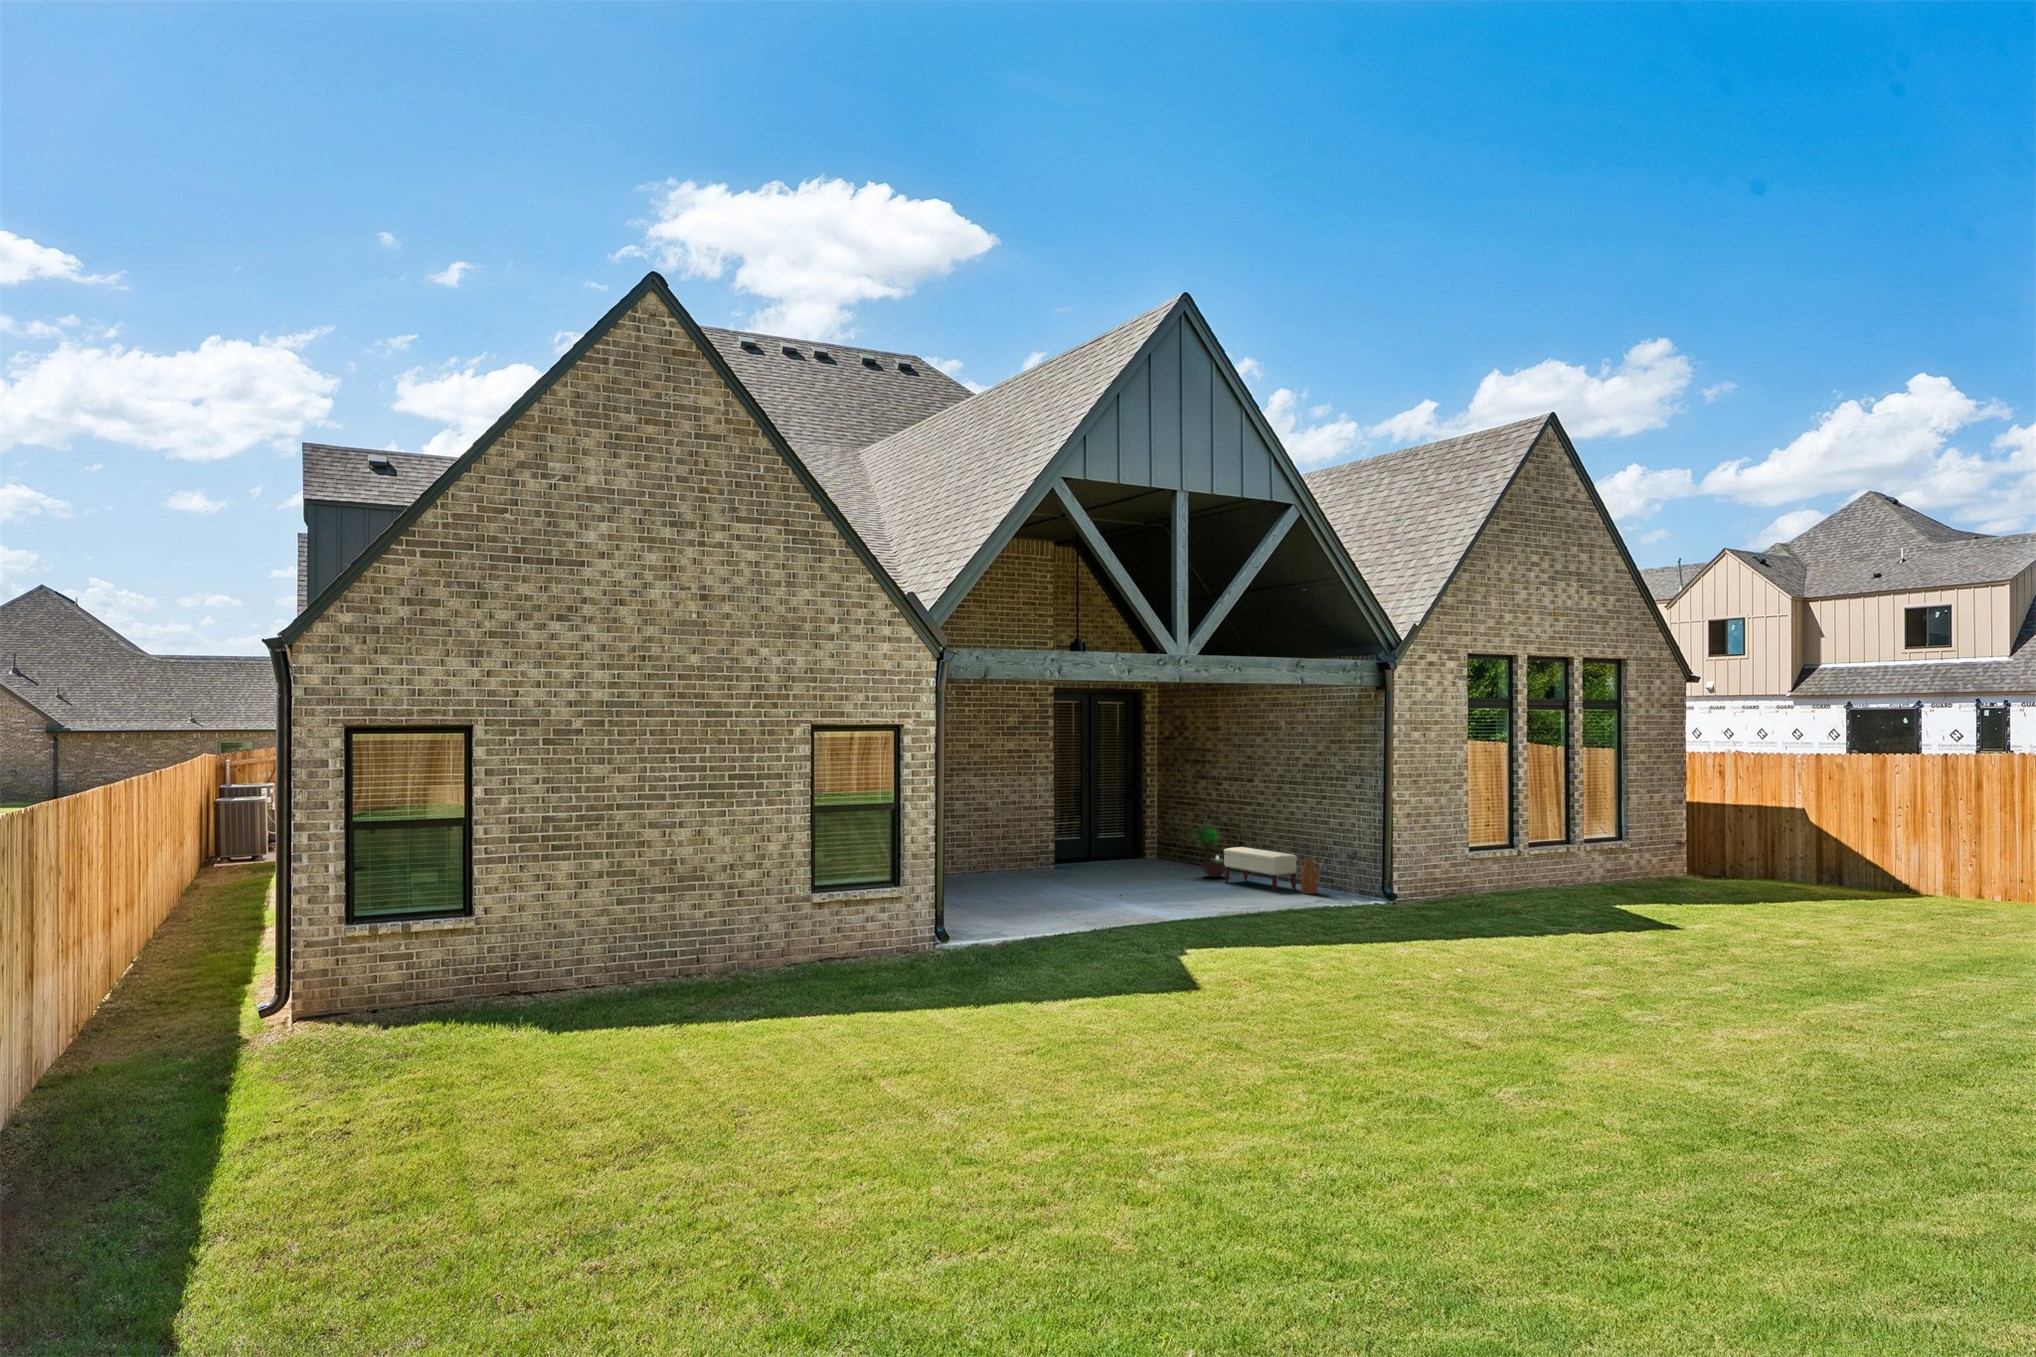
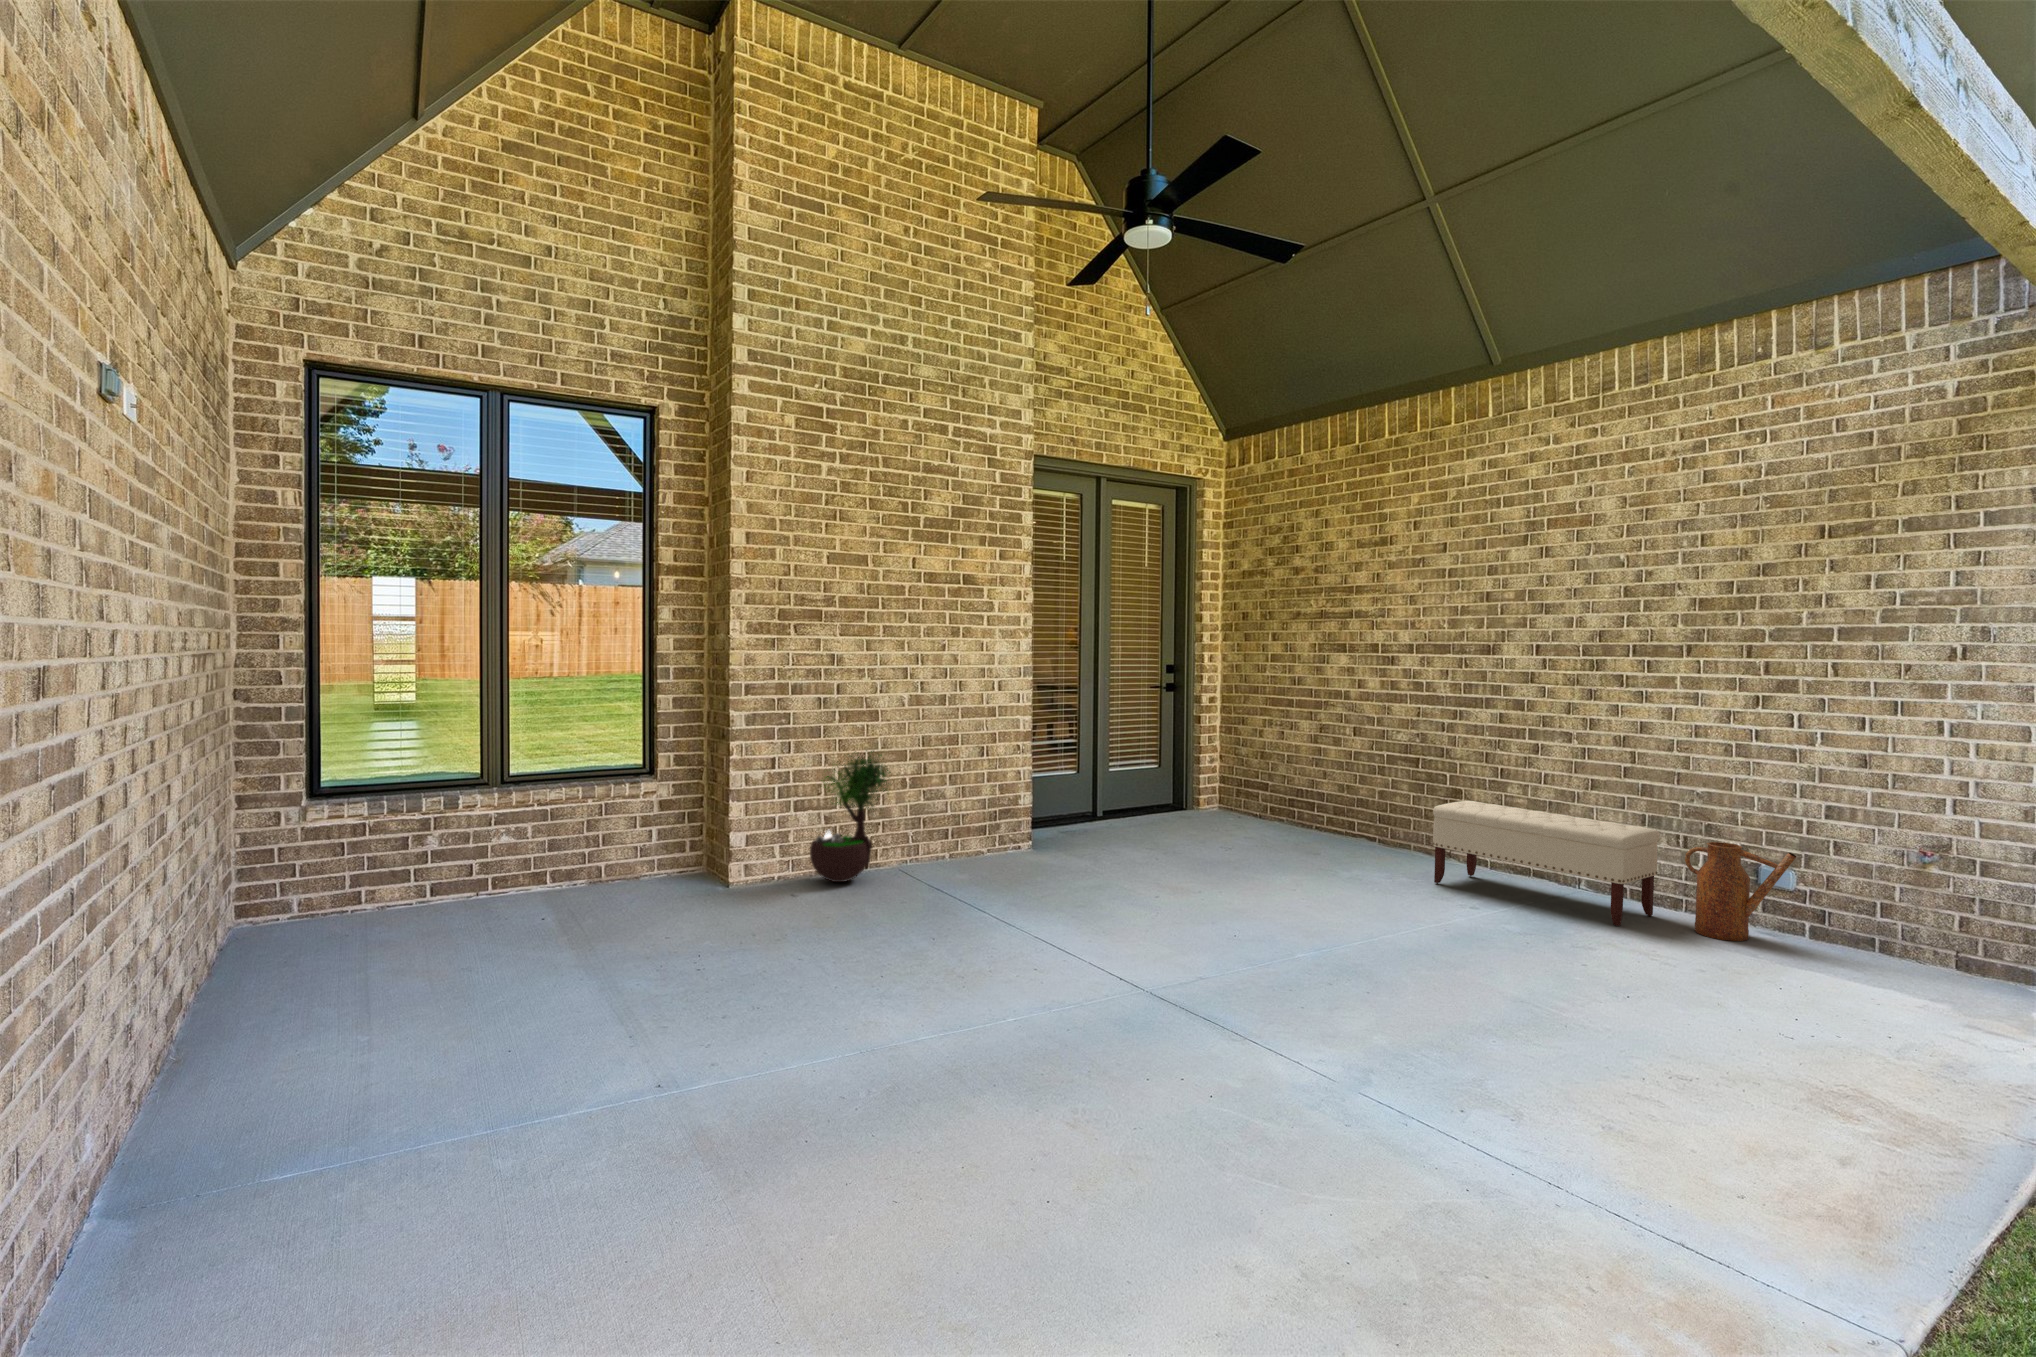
potted tree: present [1194,827,1225,877] -> present [810,751,891,882]

